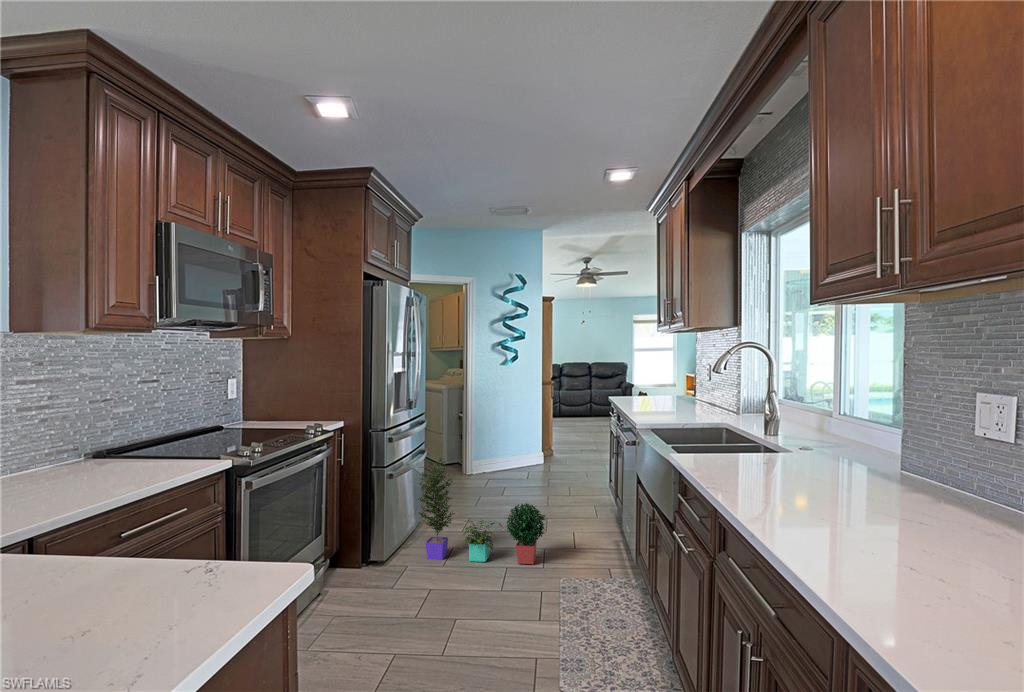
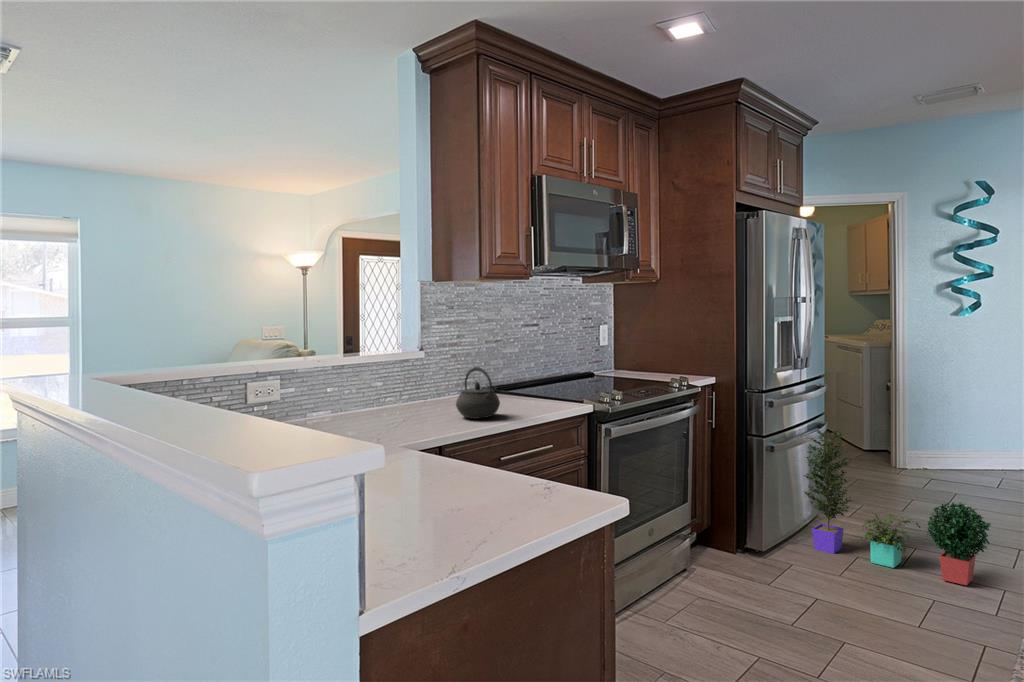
kettle: none [49,433,115,496] -> present [456,367,500,419]

